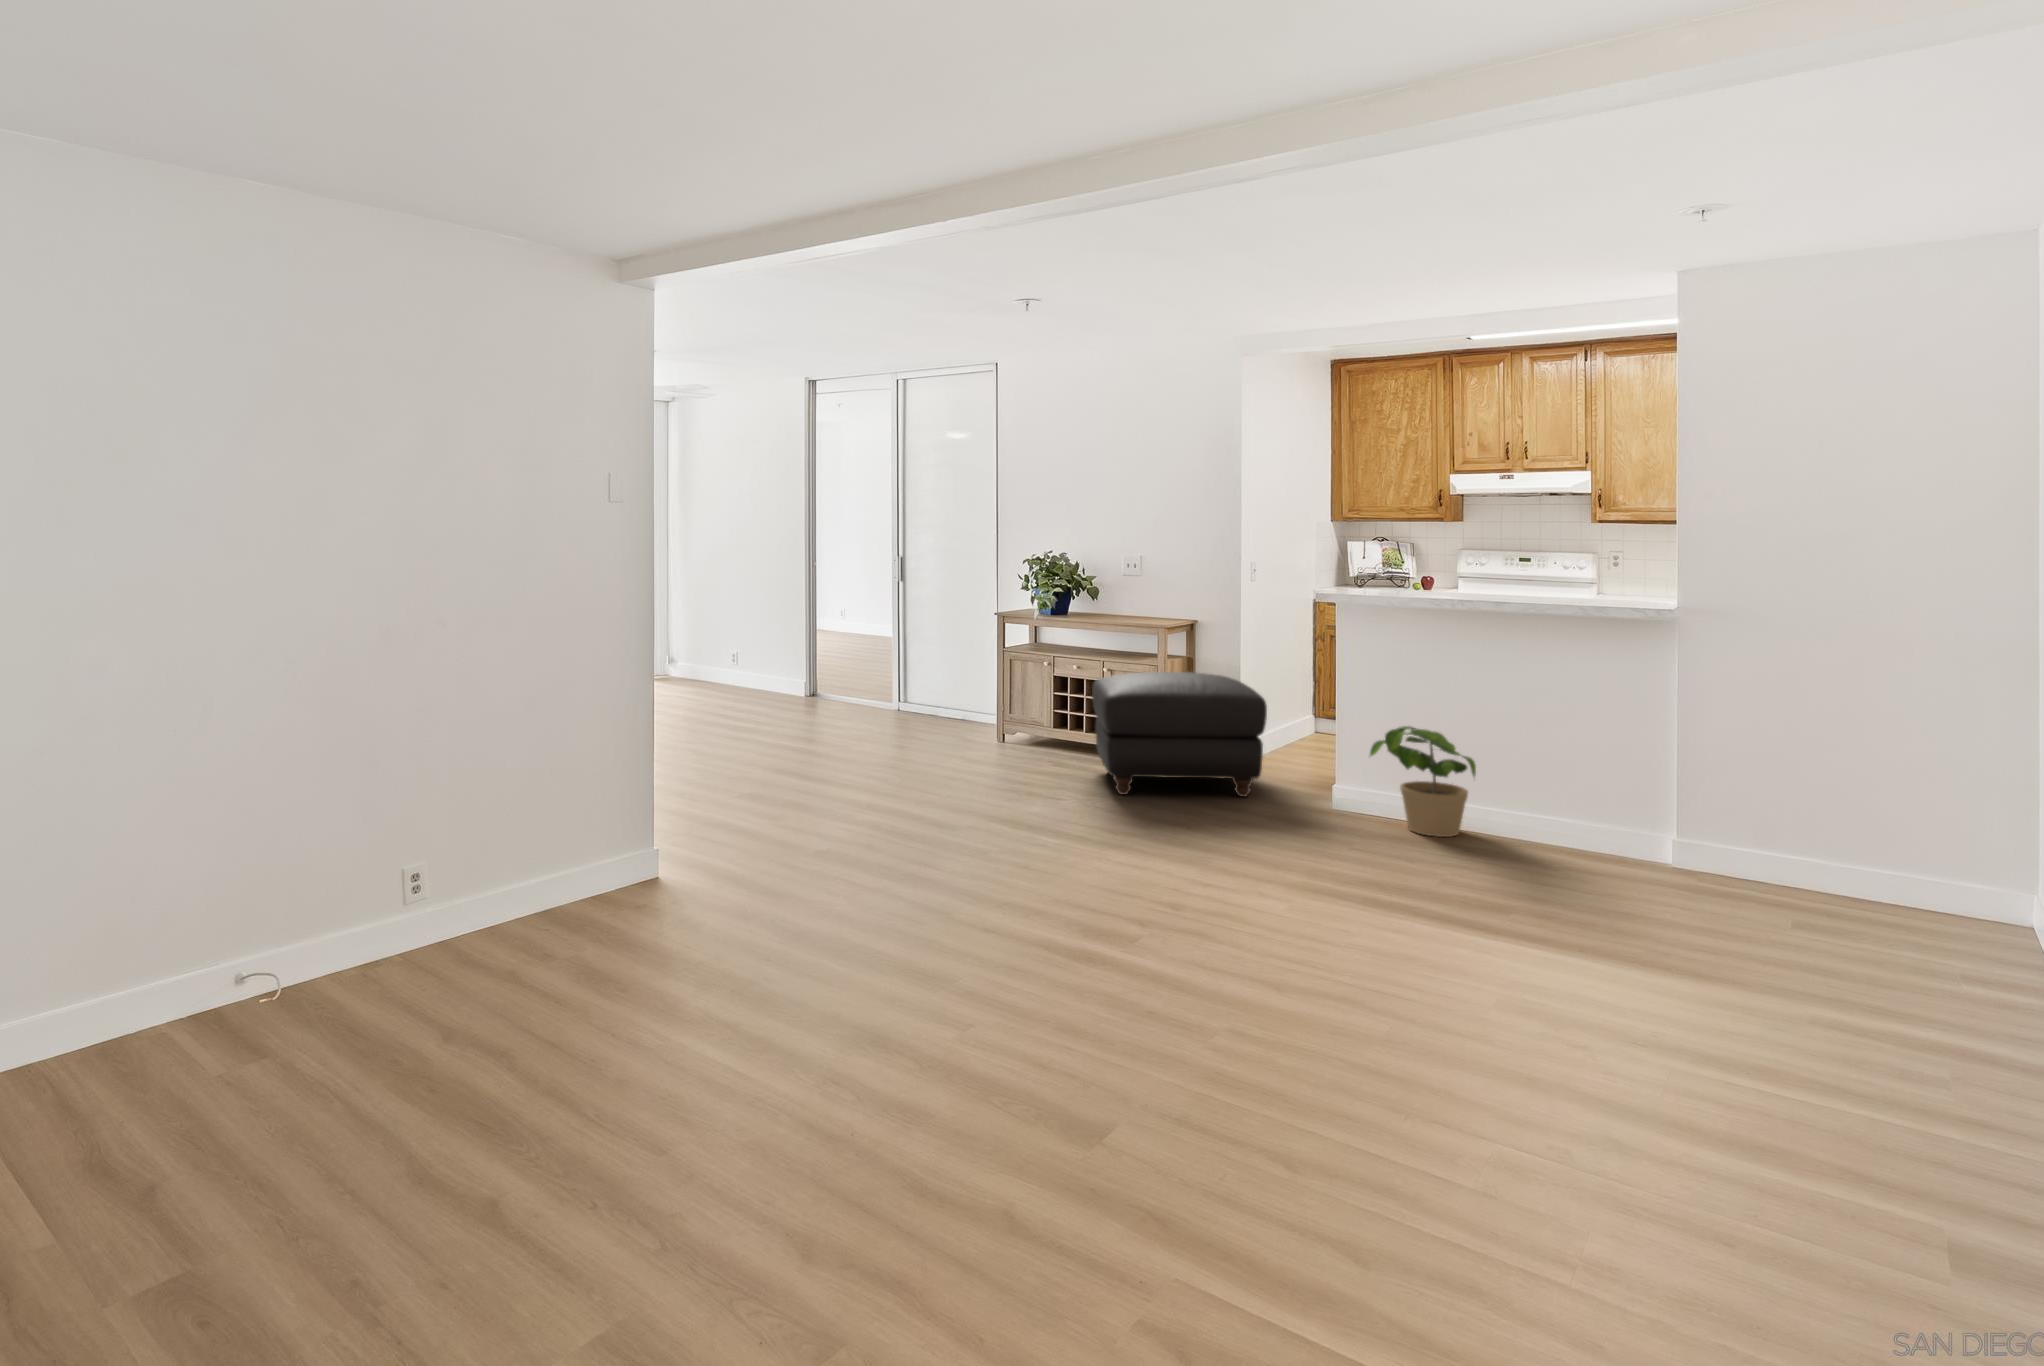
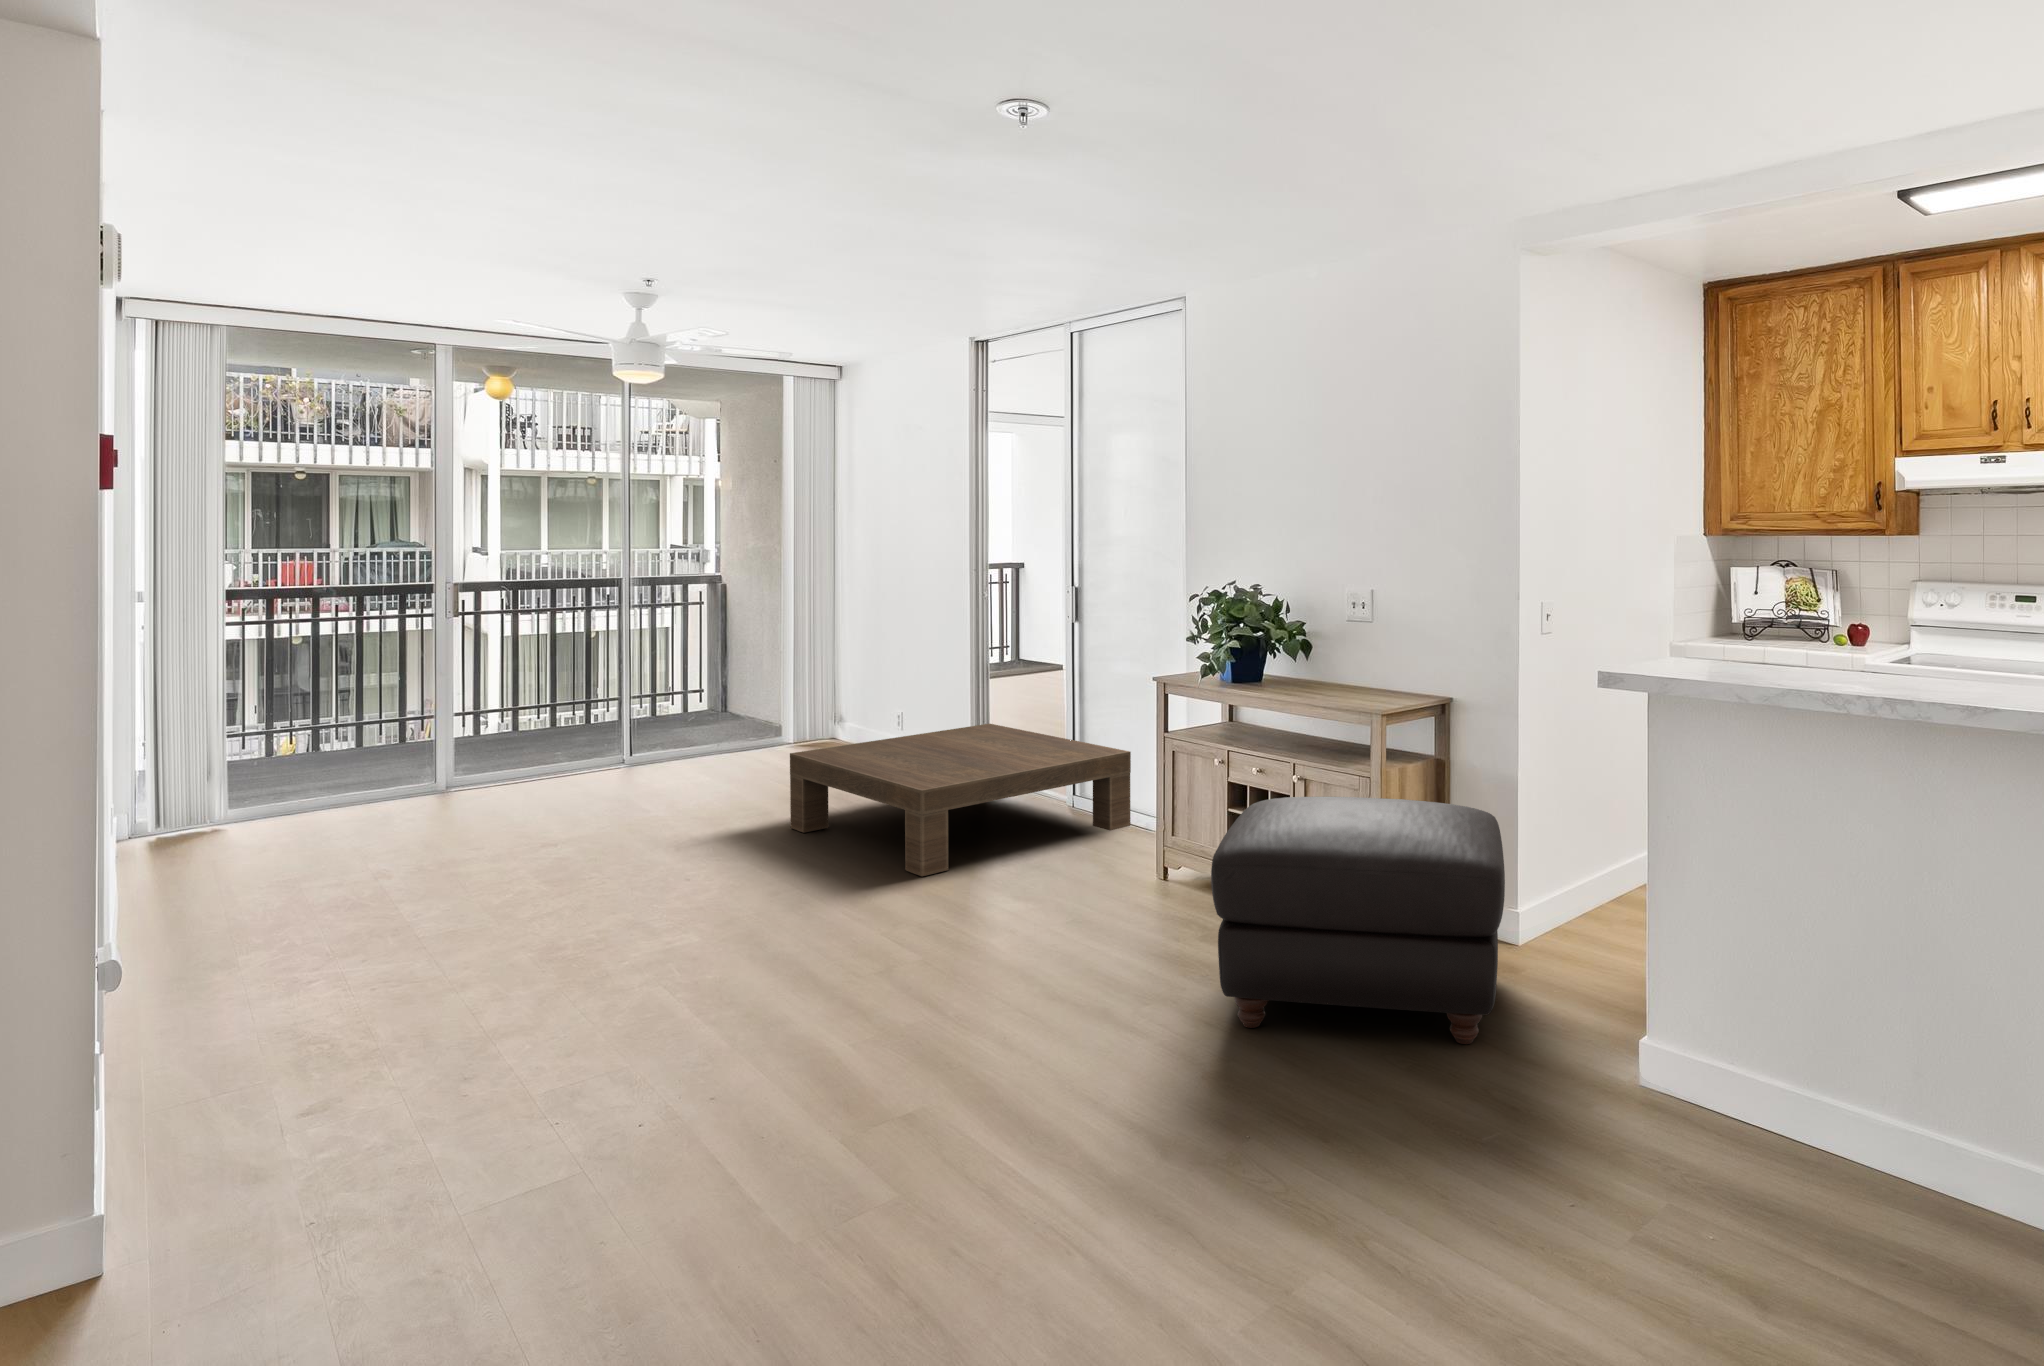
coffee table: none [718,657,949,744] -> present [790,724,1131,876]
potted plant: present [1369,726,1476,837] -> none [1666,976,1887,1210]

